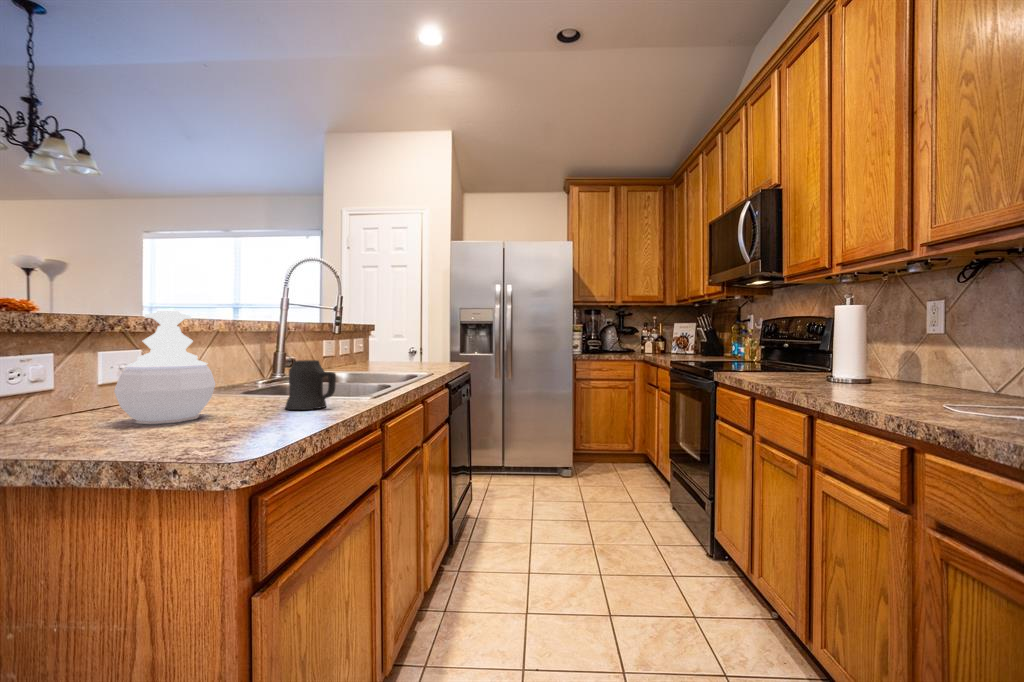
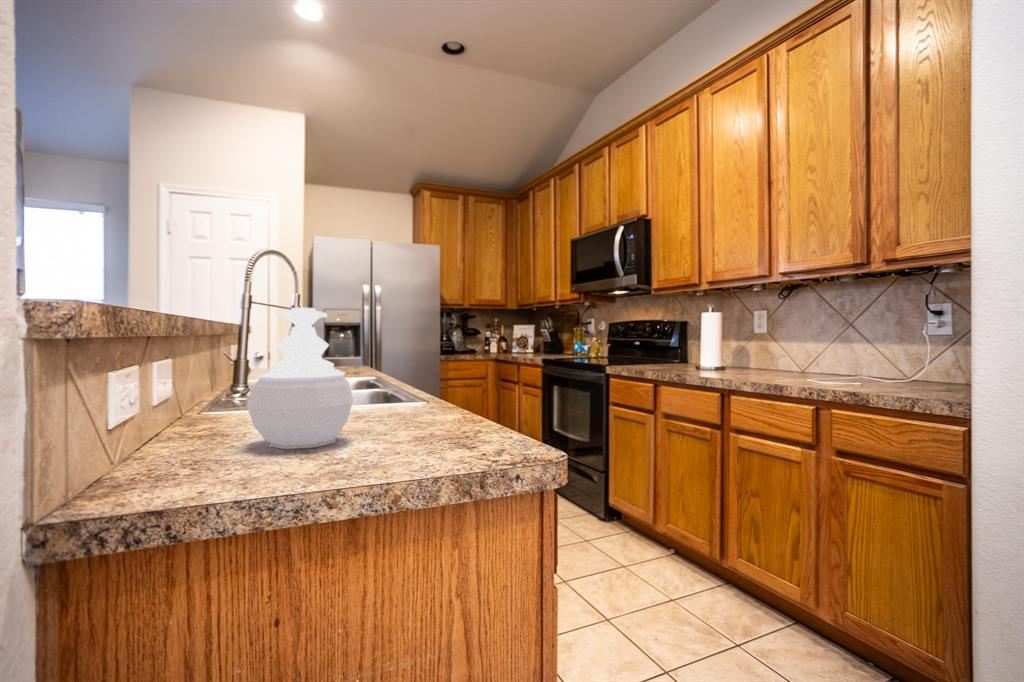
mug: present [285,360,336,410] -> none [373,365,431,422]

